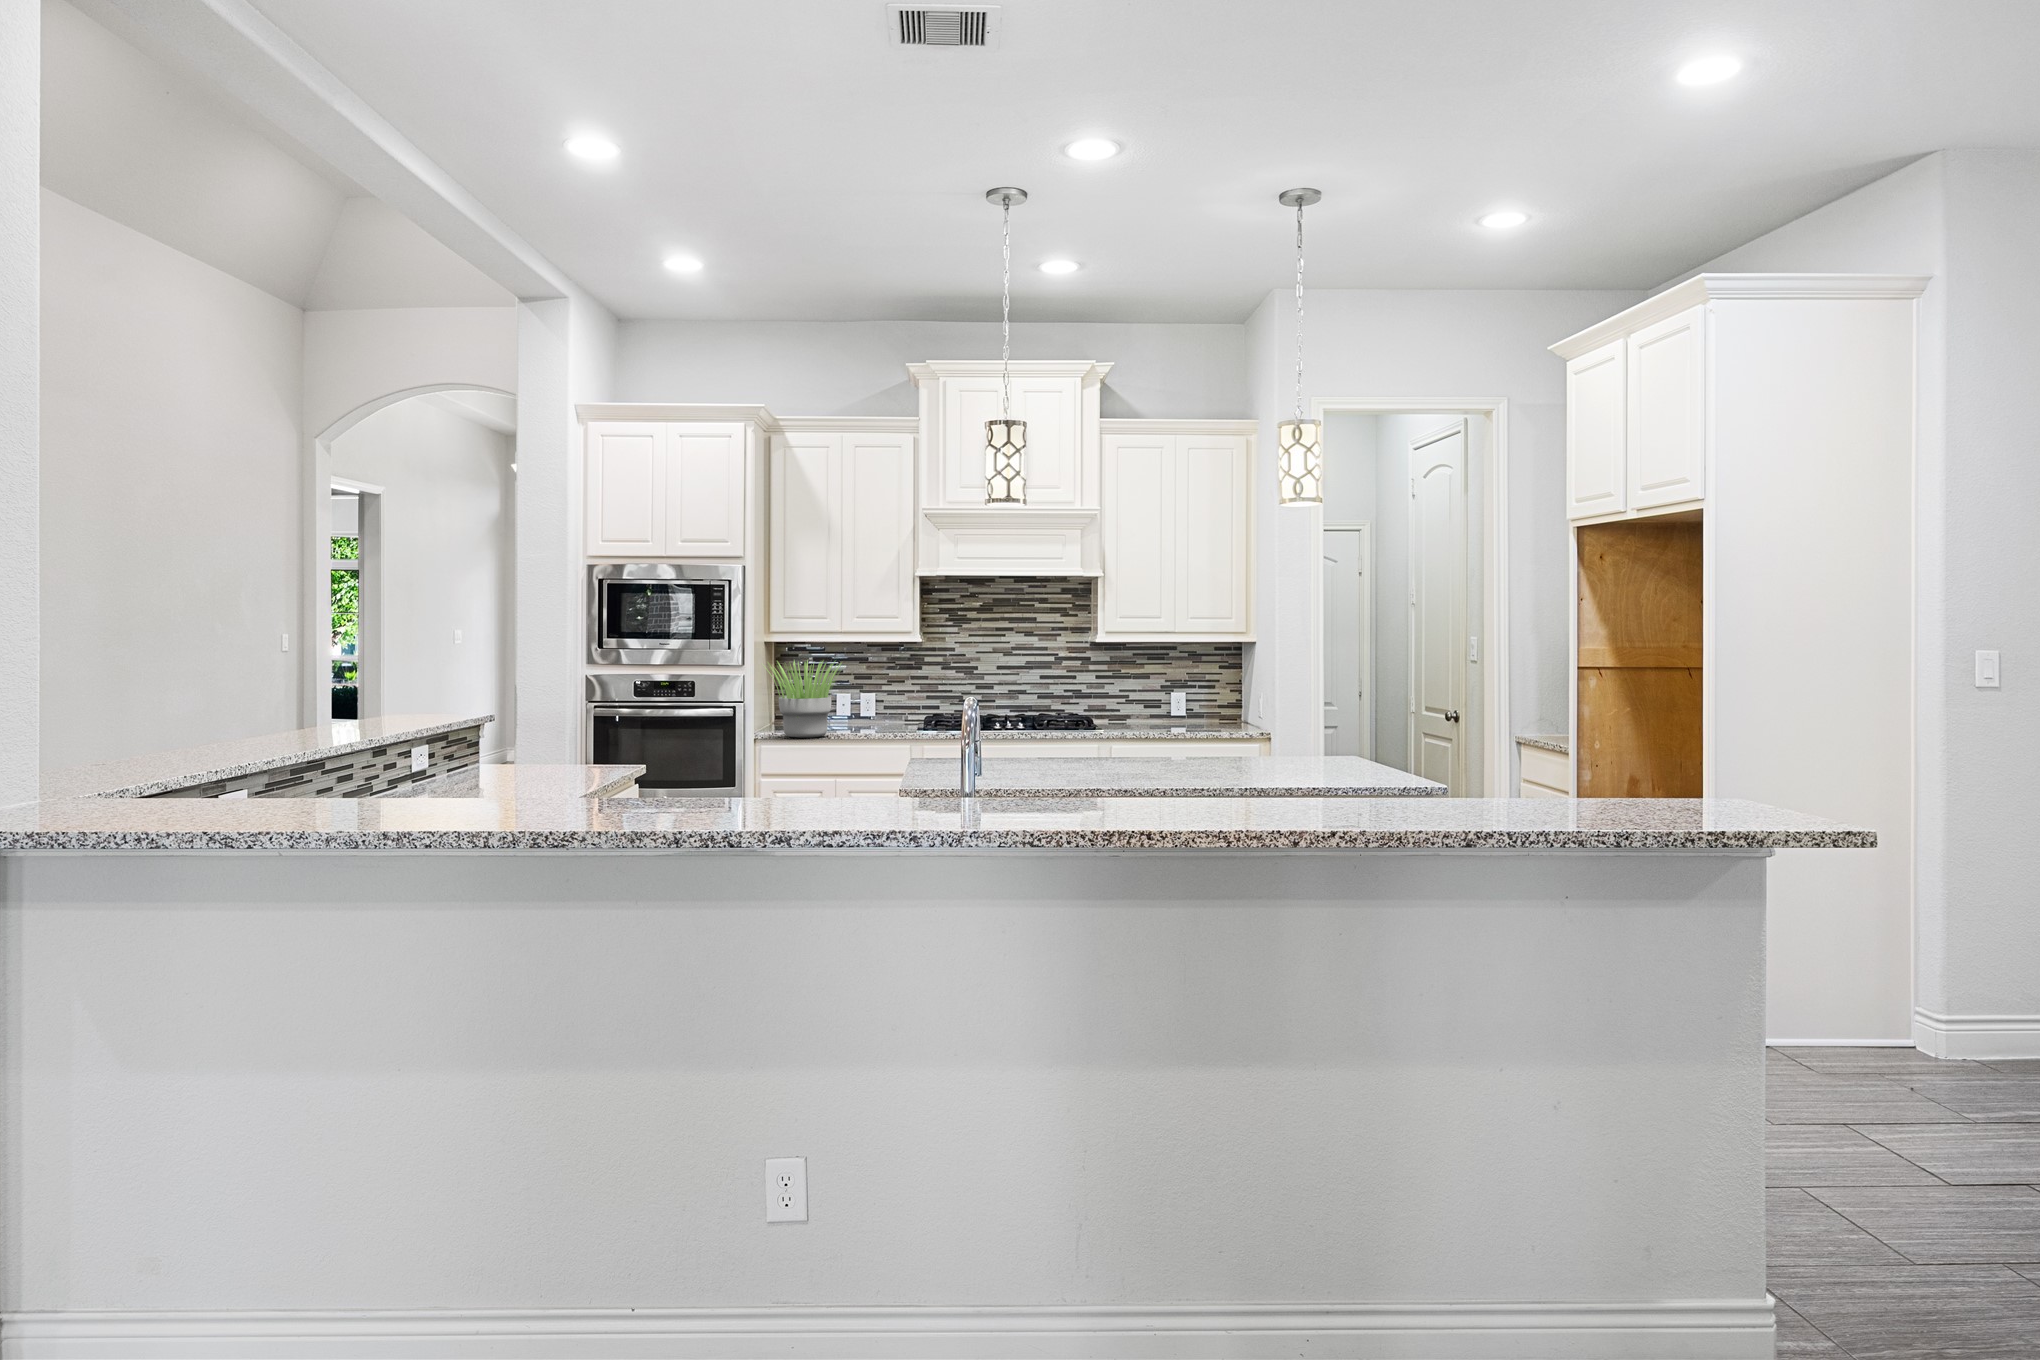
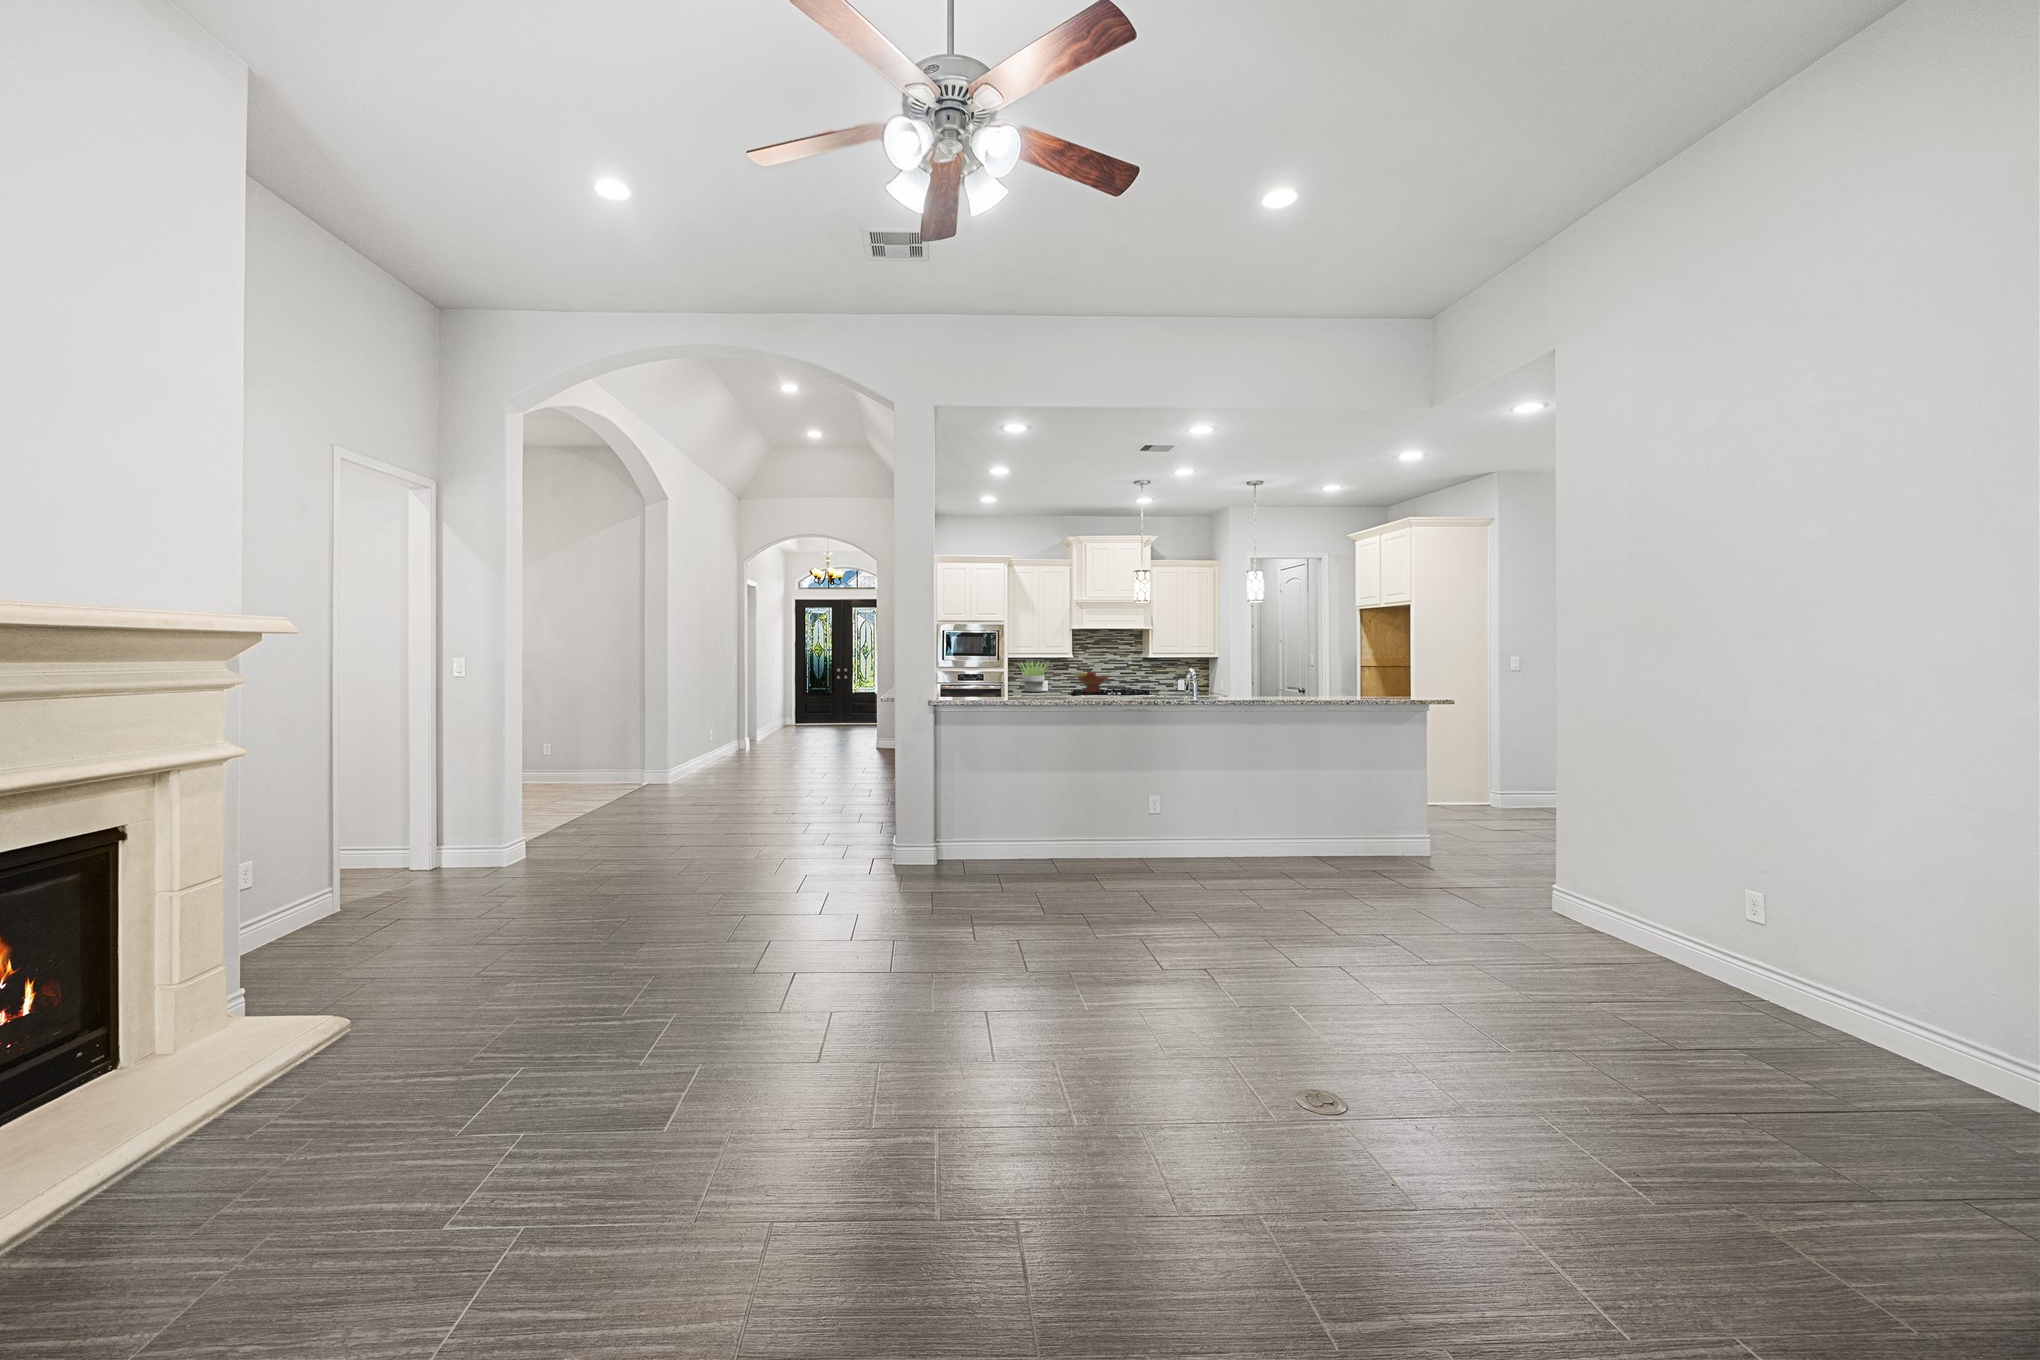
fruit bowl: none [901,684,984,739] -> present [1077,670,1108,693]

